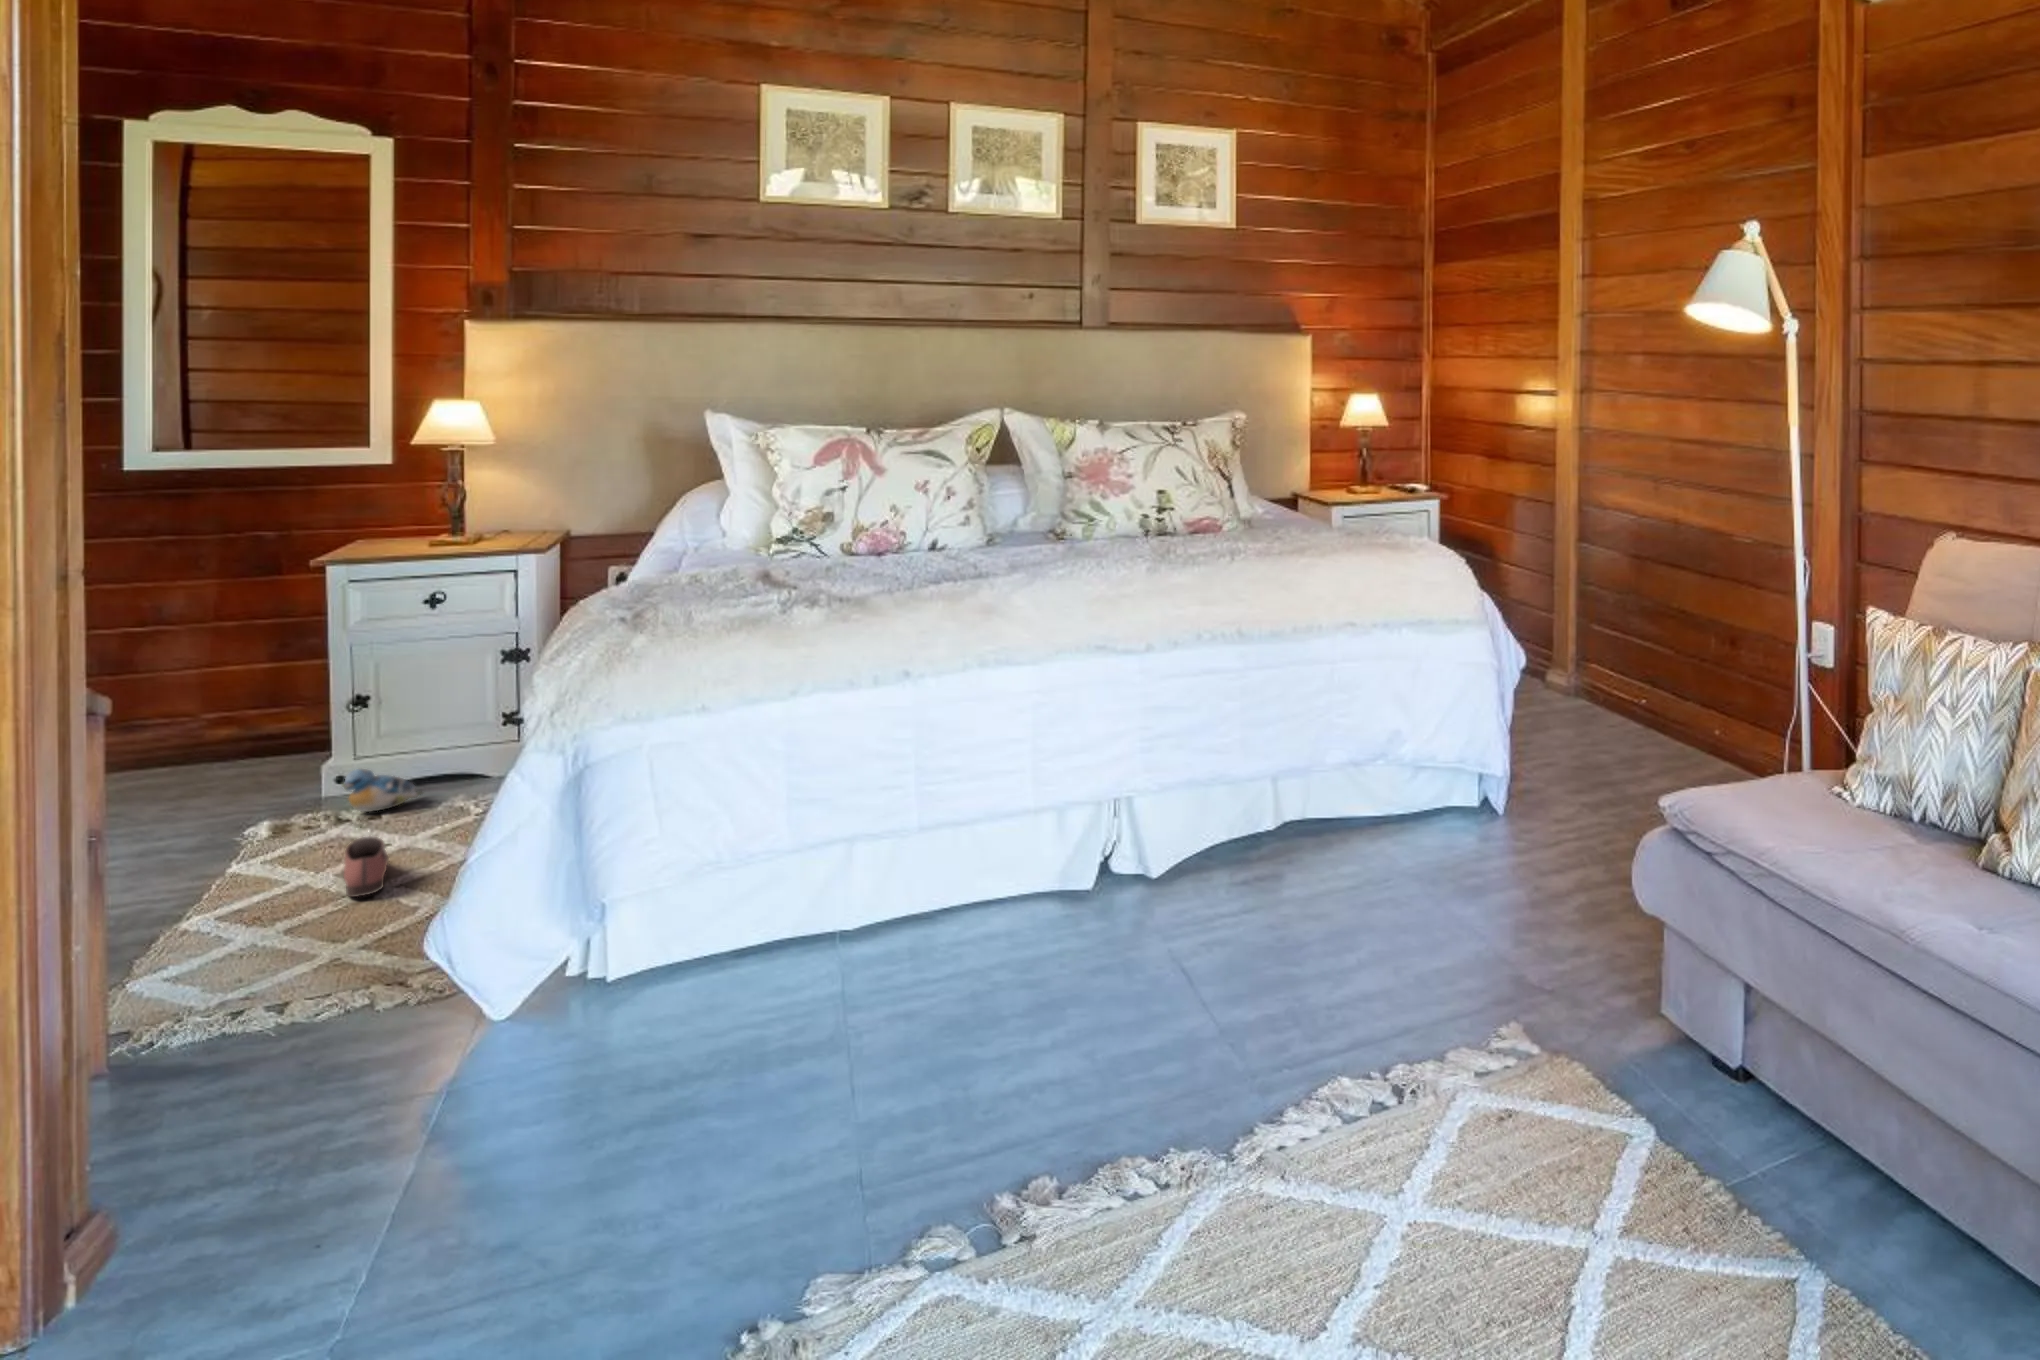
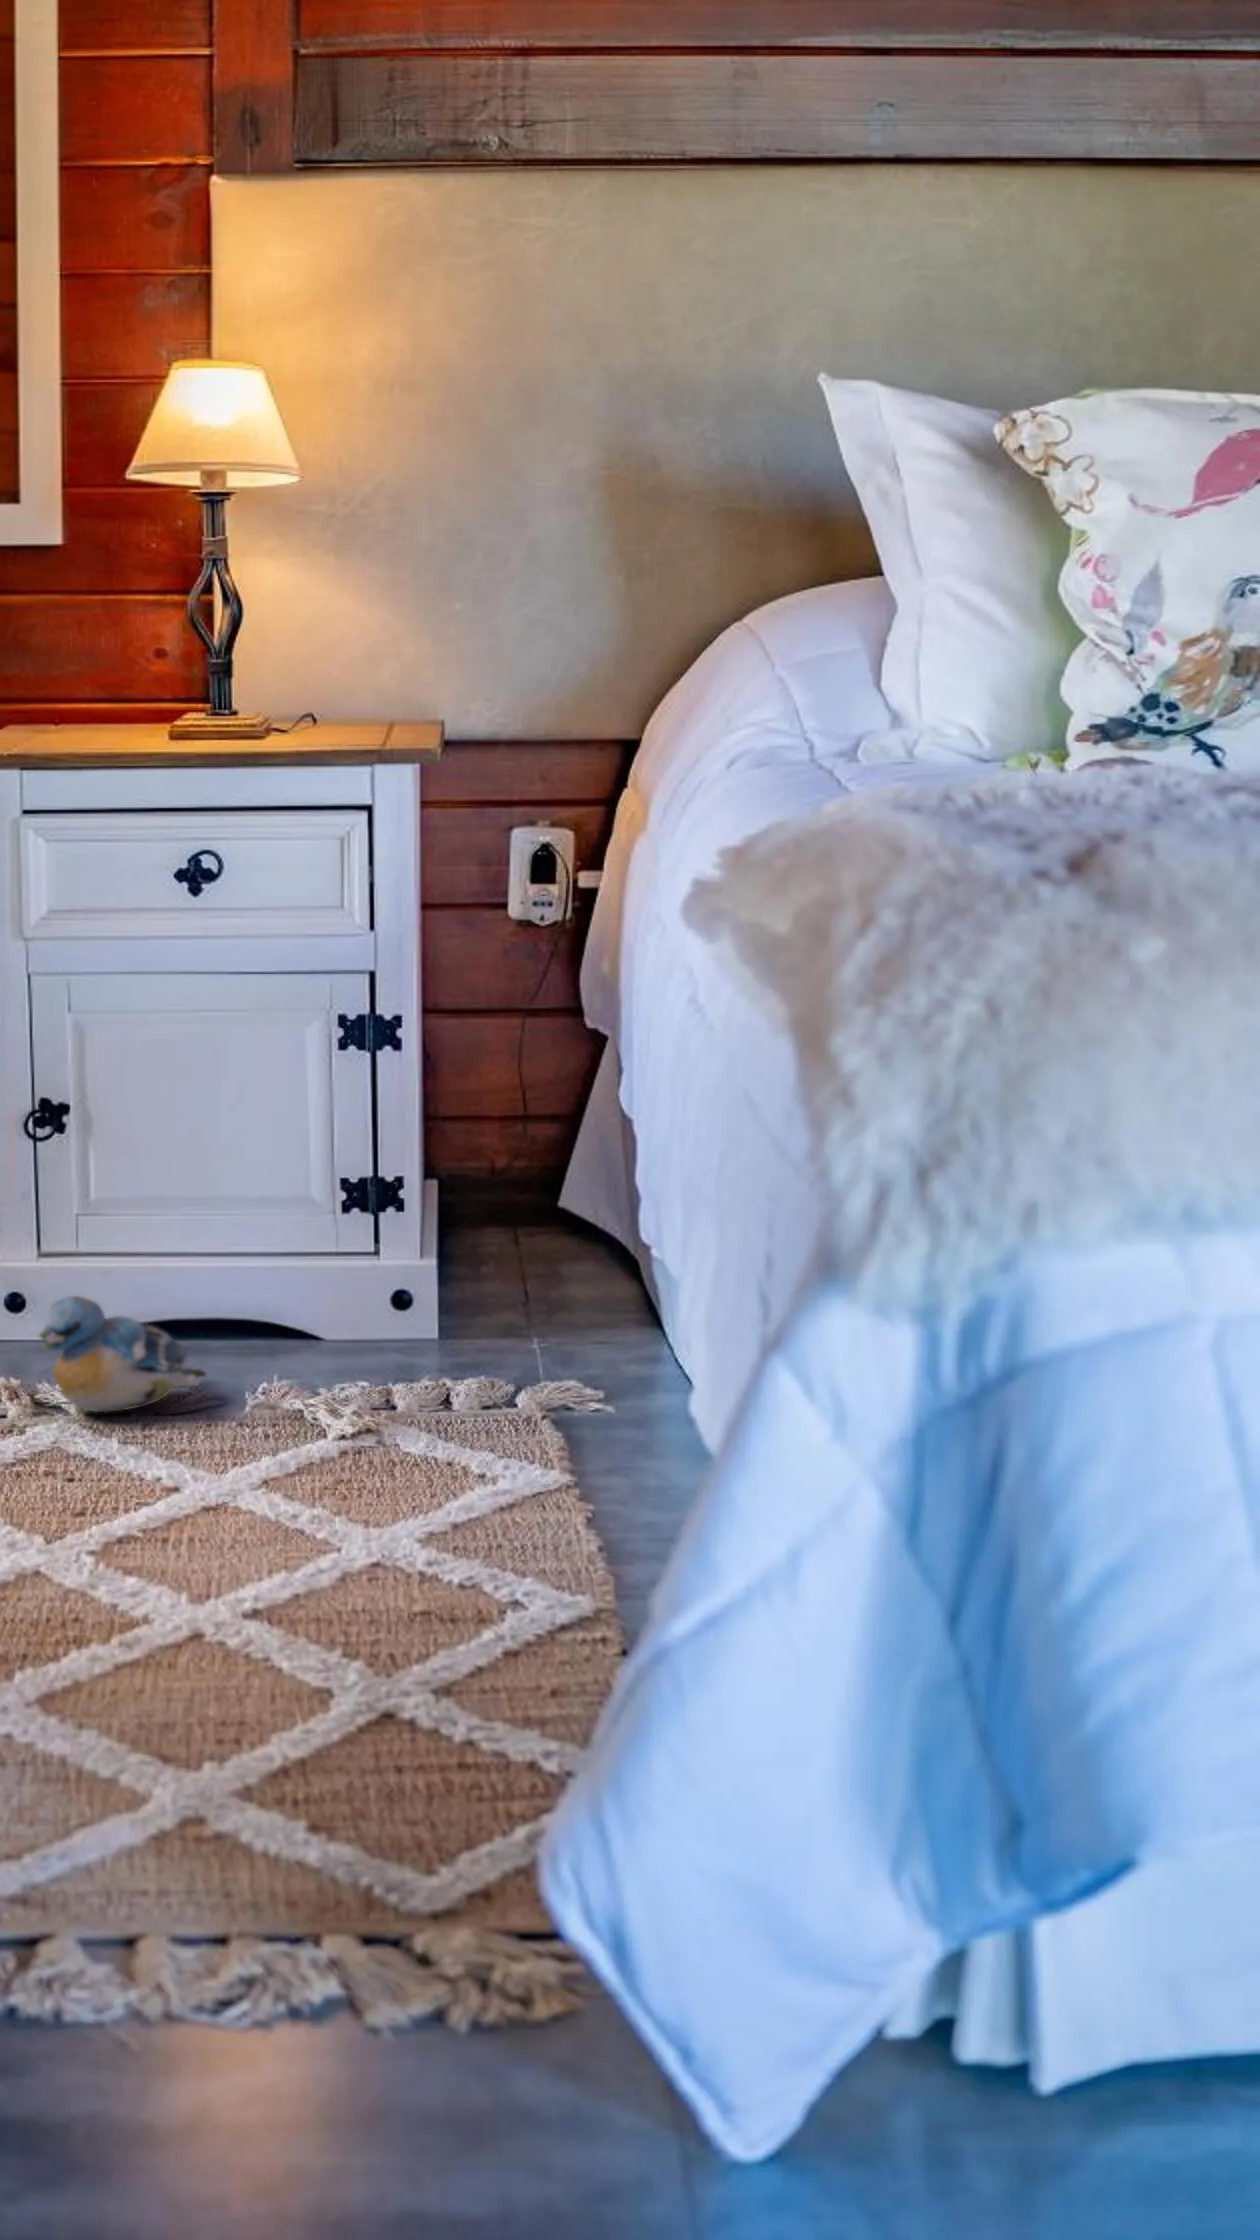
shoe: present [344,837,390,897] -> none [97,1558,215,1770]

